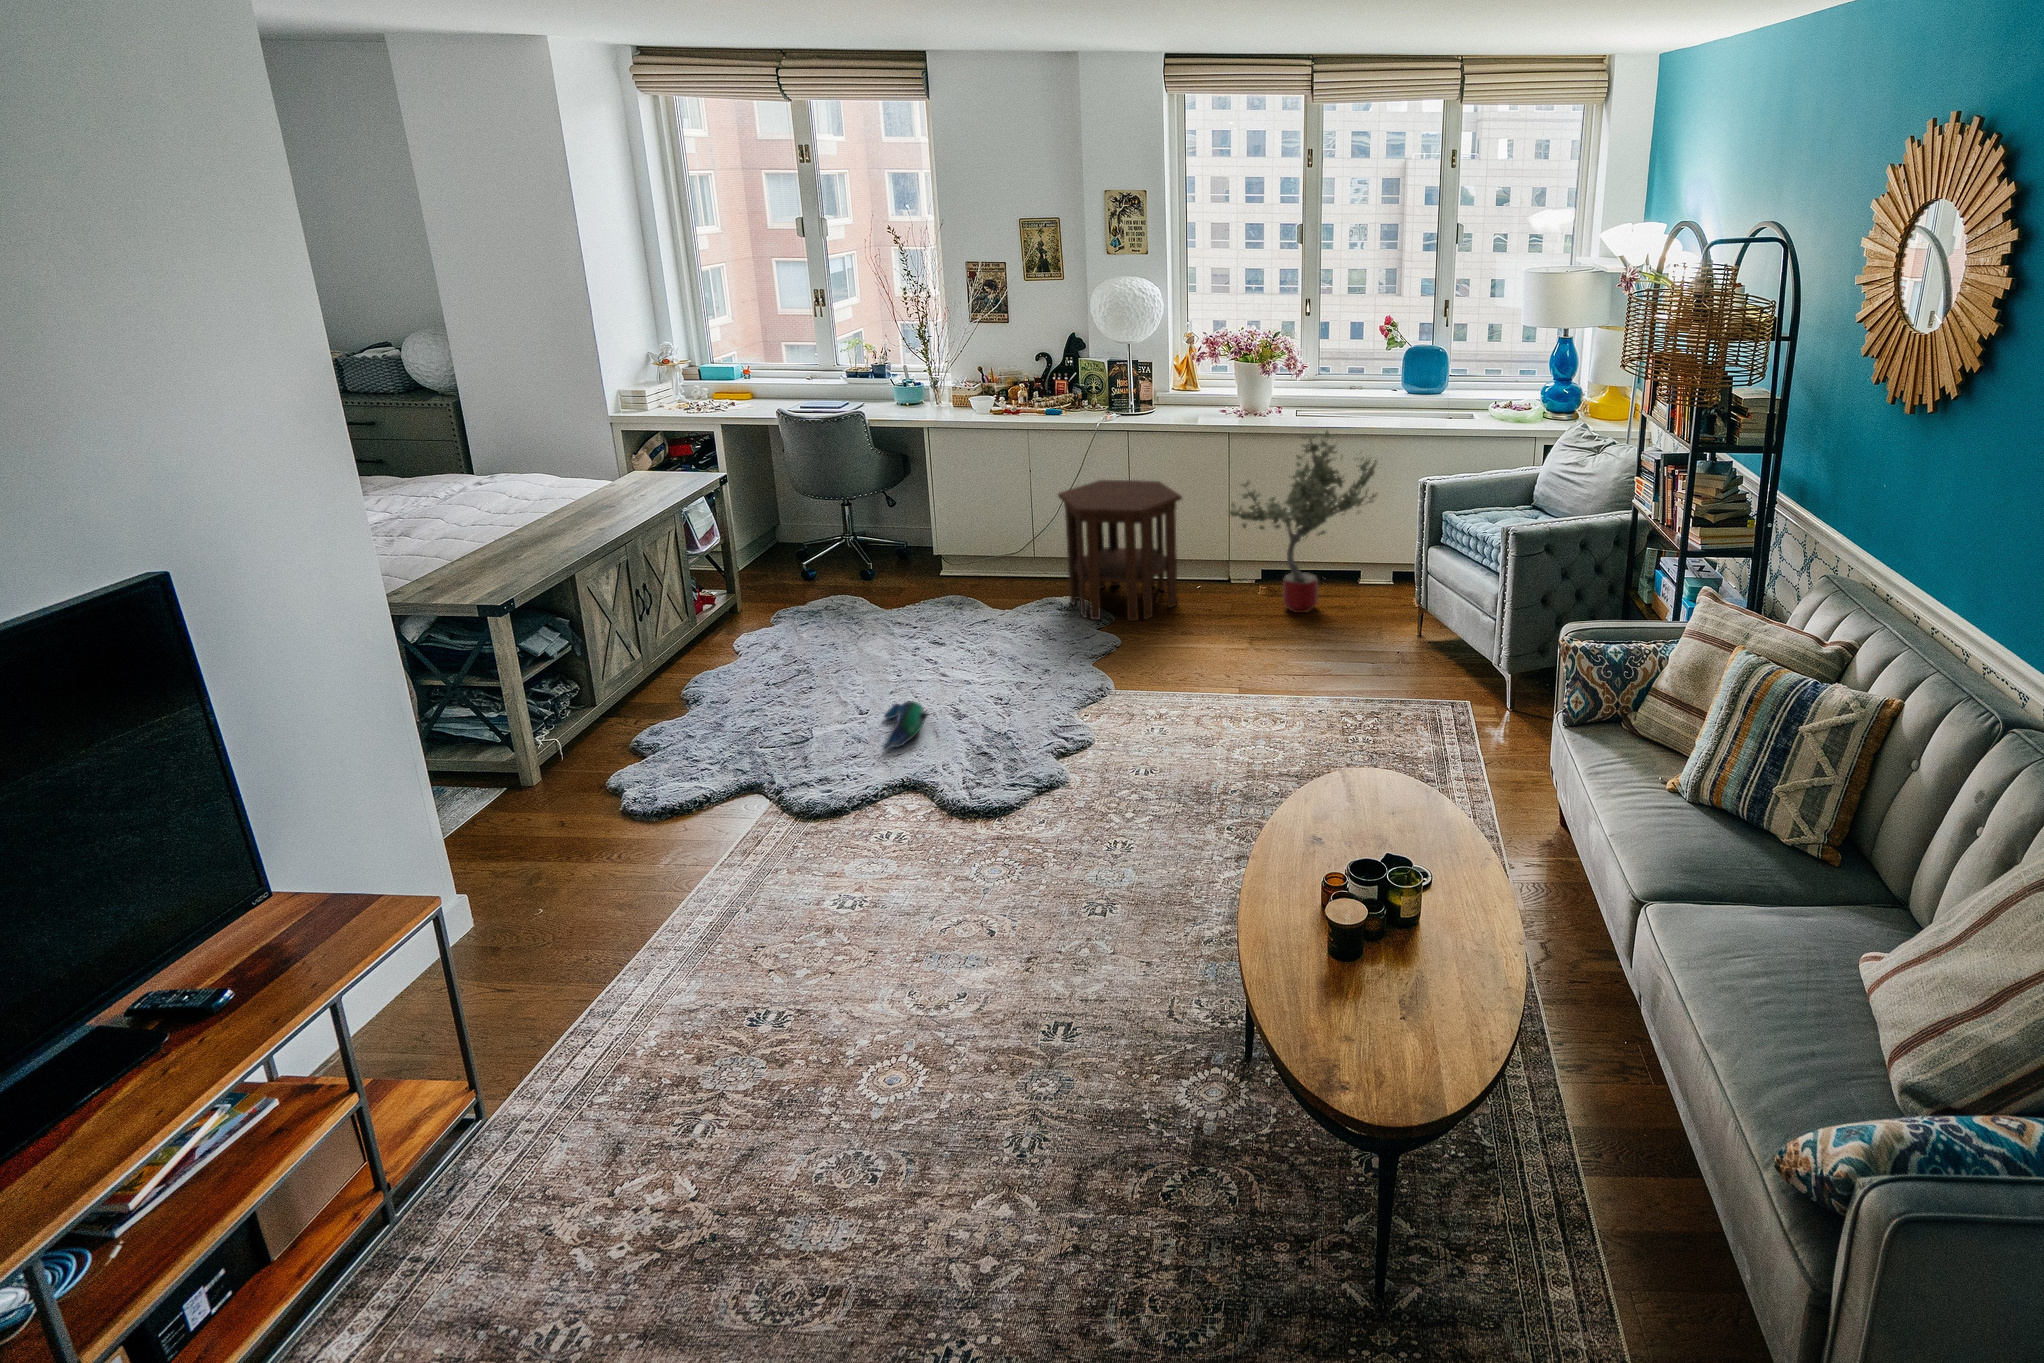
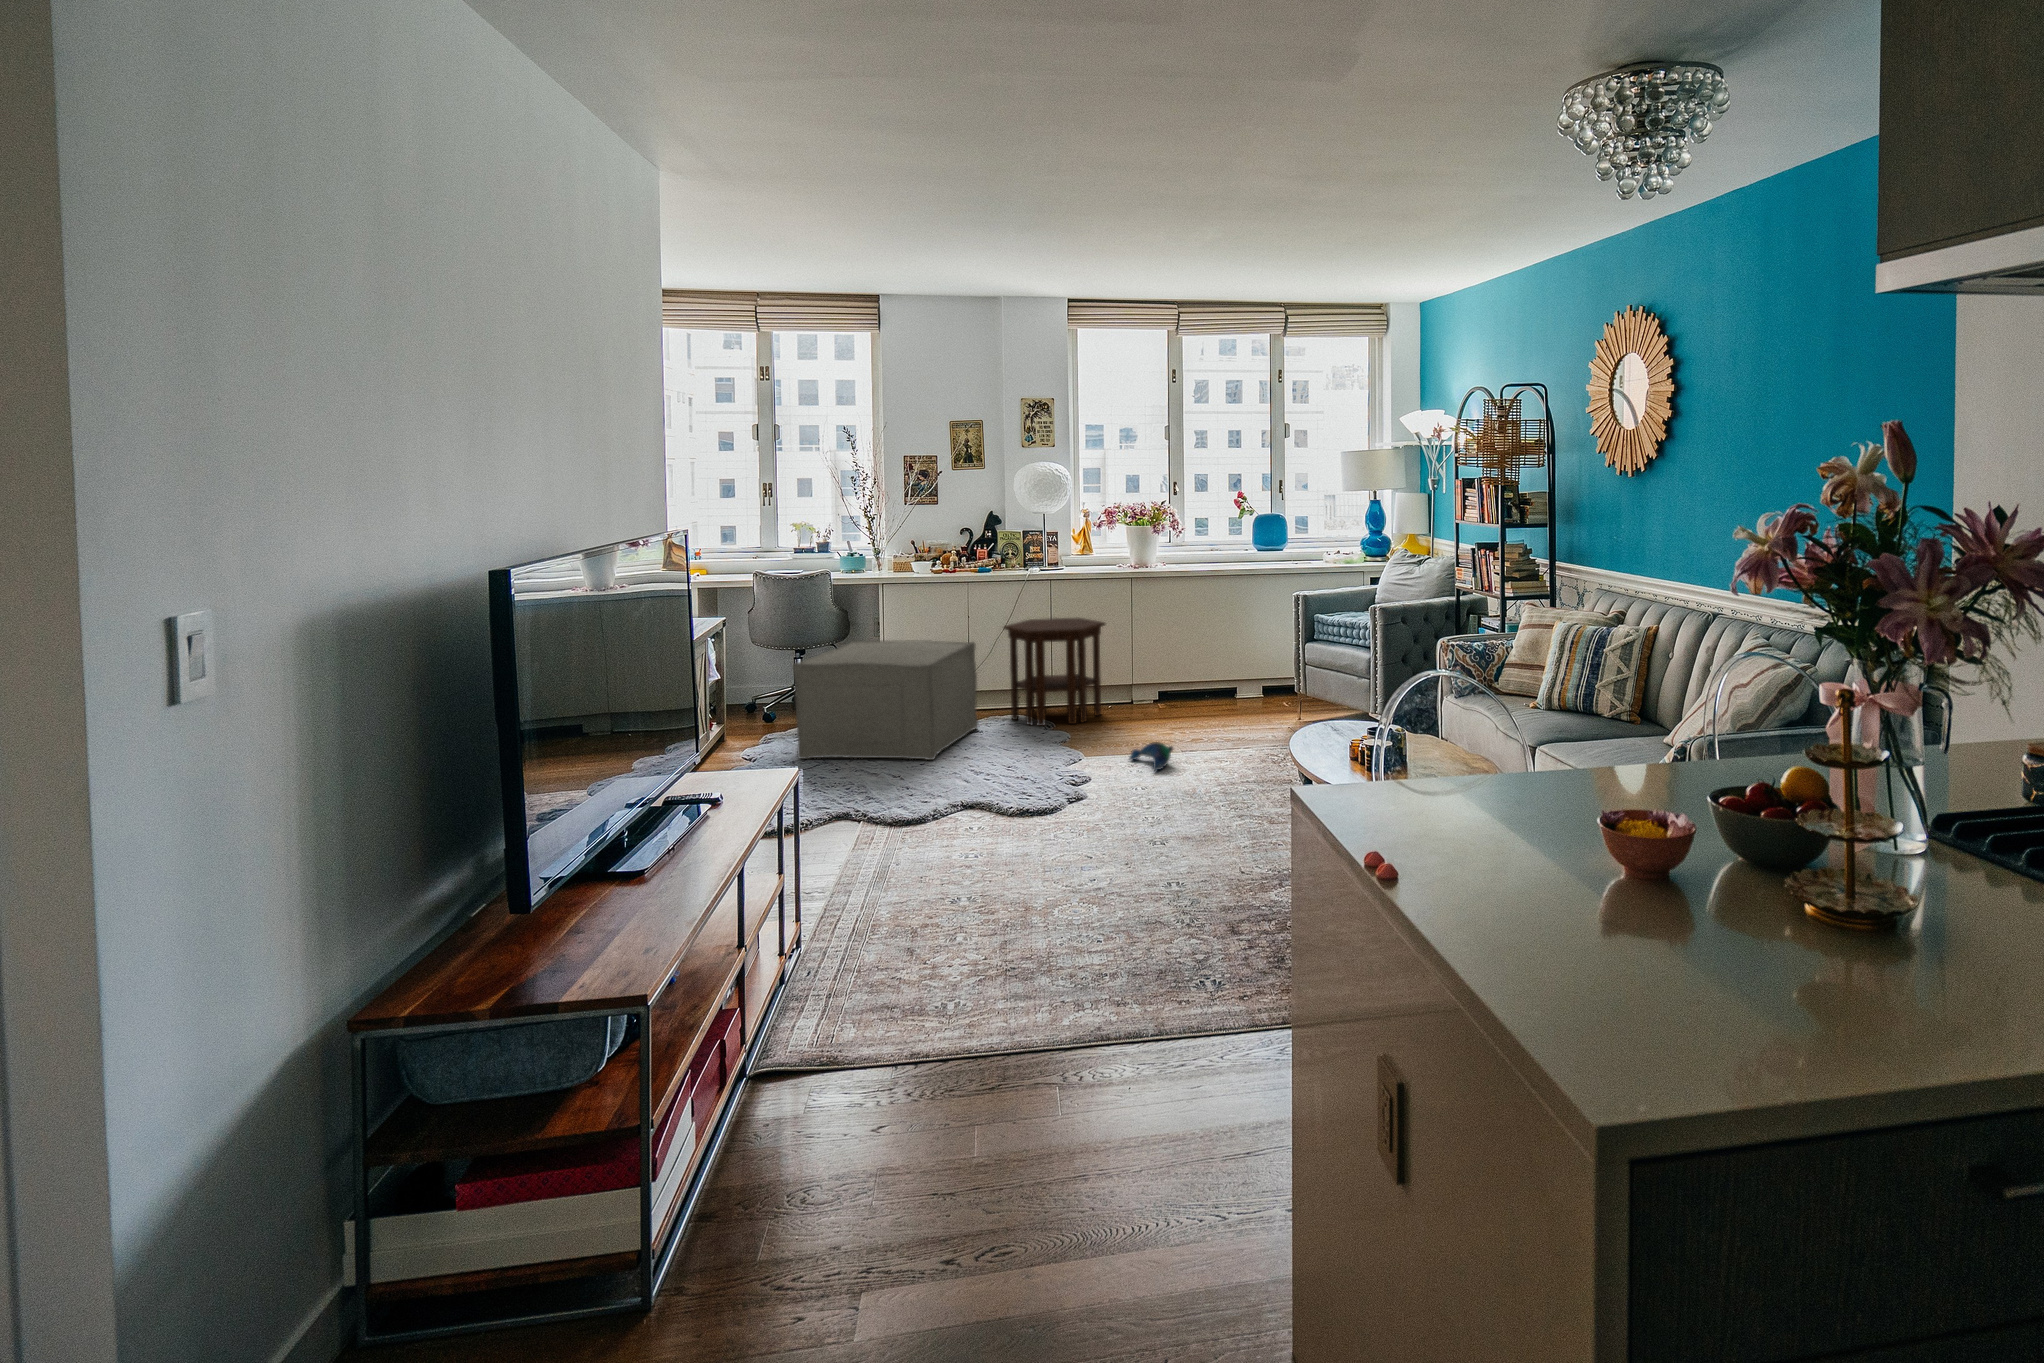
potted tree: present [1229,431,1377,613] -> none [1140,565,1259,712]
ottoman: none [775,502,1023,677] -> present [793,640,978,760]
plush toy: present [883,701,928,751] -> present [1129,742,1173,771]

